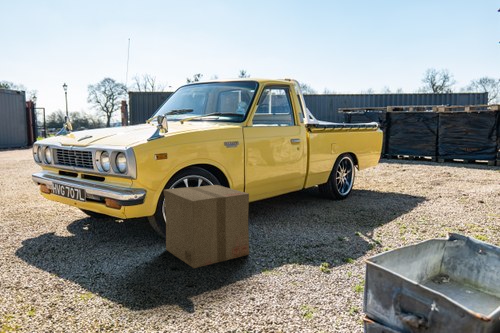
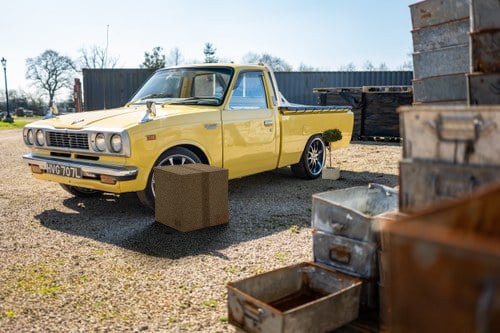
potted tree: none [350,146,374,201] -> present [321,128,343,180]

